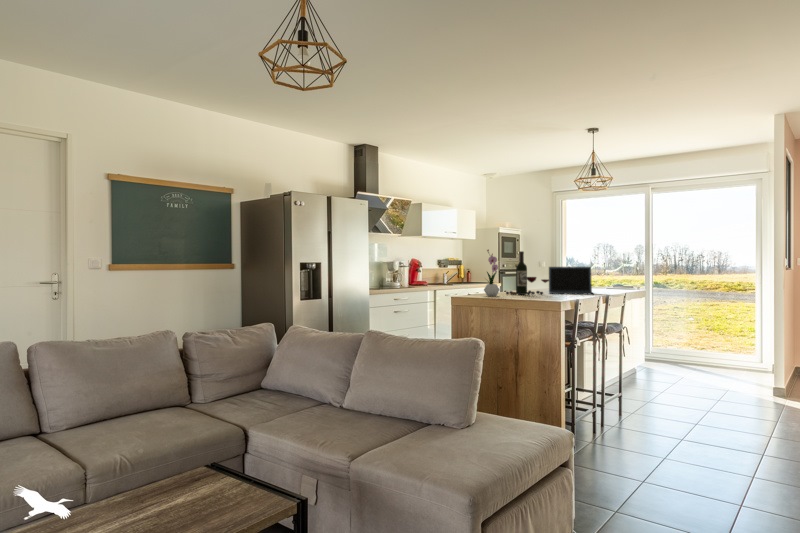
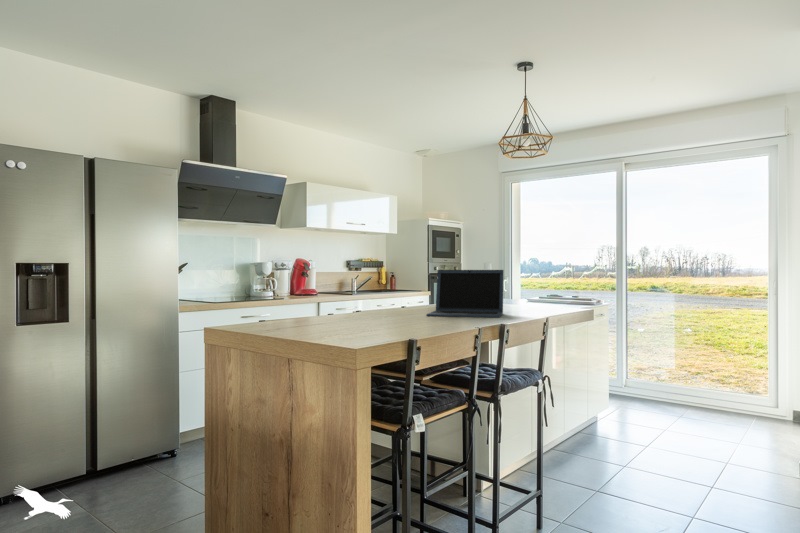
flower arrangement: present [484,250,500,296] -> none [287,238,316,323]
wine bottle: present [506,251,549,295] -> none [343,243,422,320]

